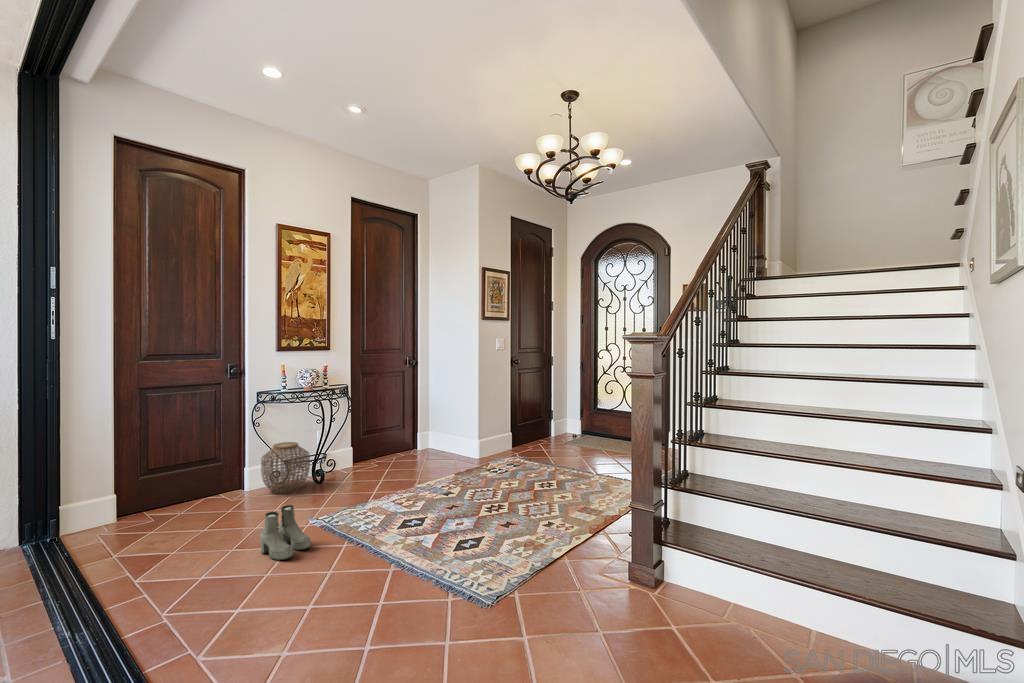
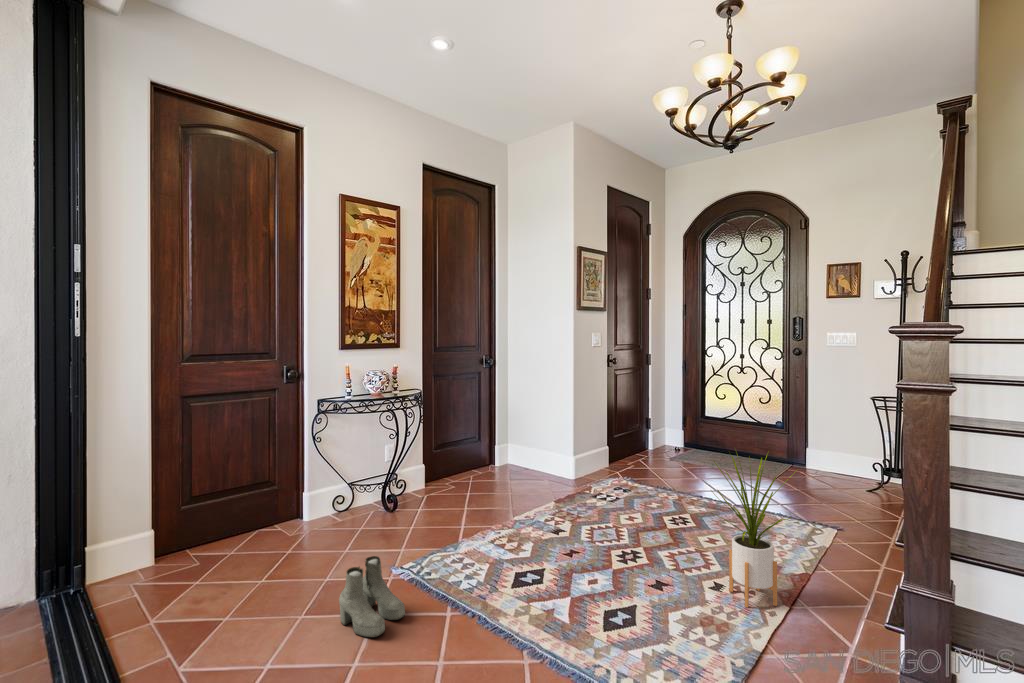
house plant: none [539,422,599,536] -> present [714,455,796,608]
woven basket: present [261,442,310,493] -> none [325,461,381,526]

